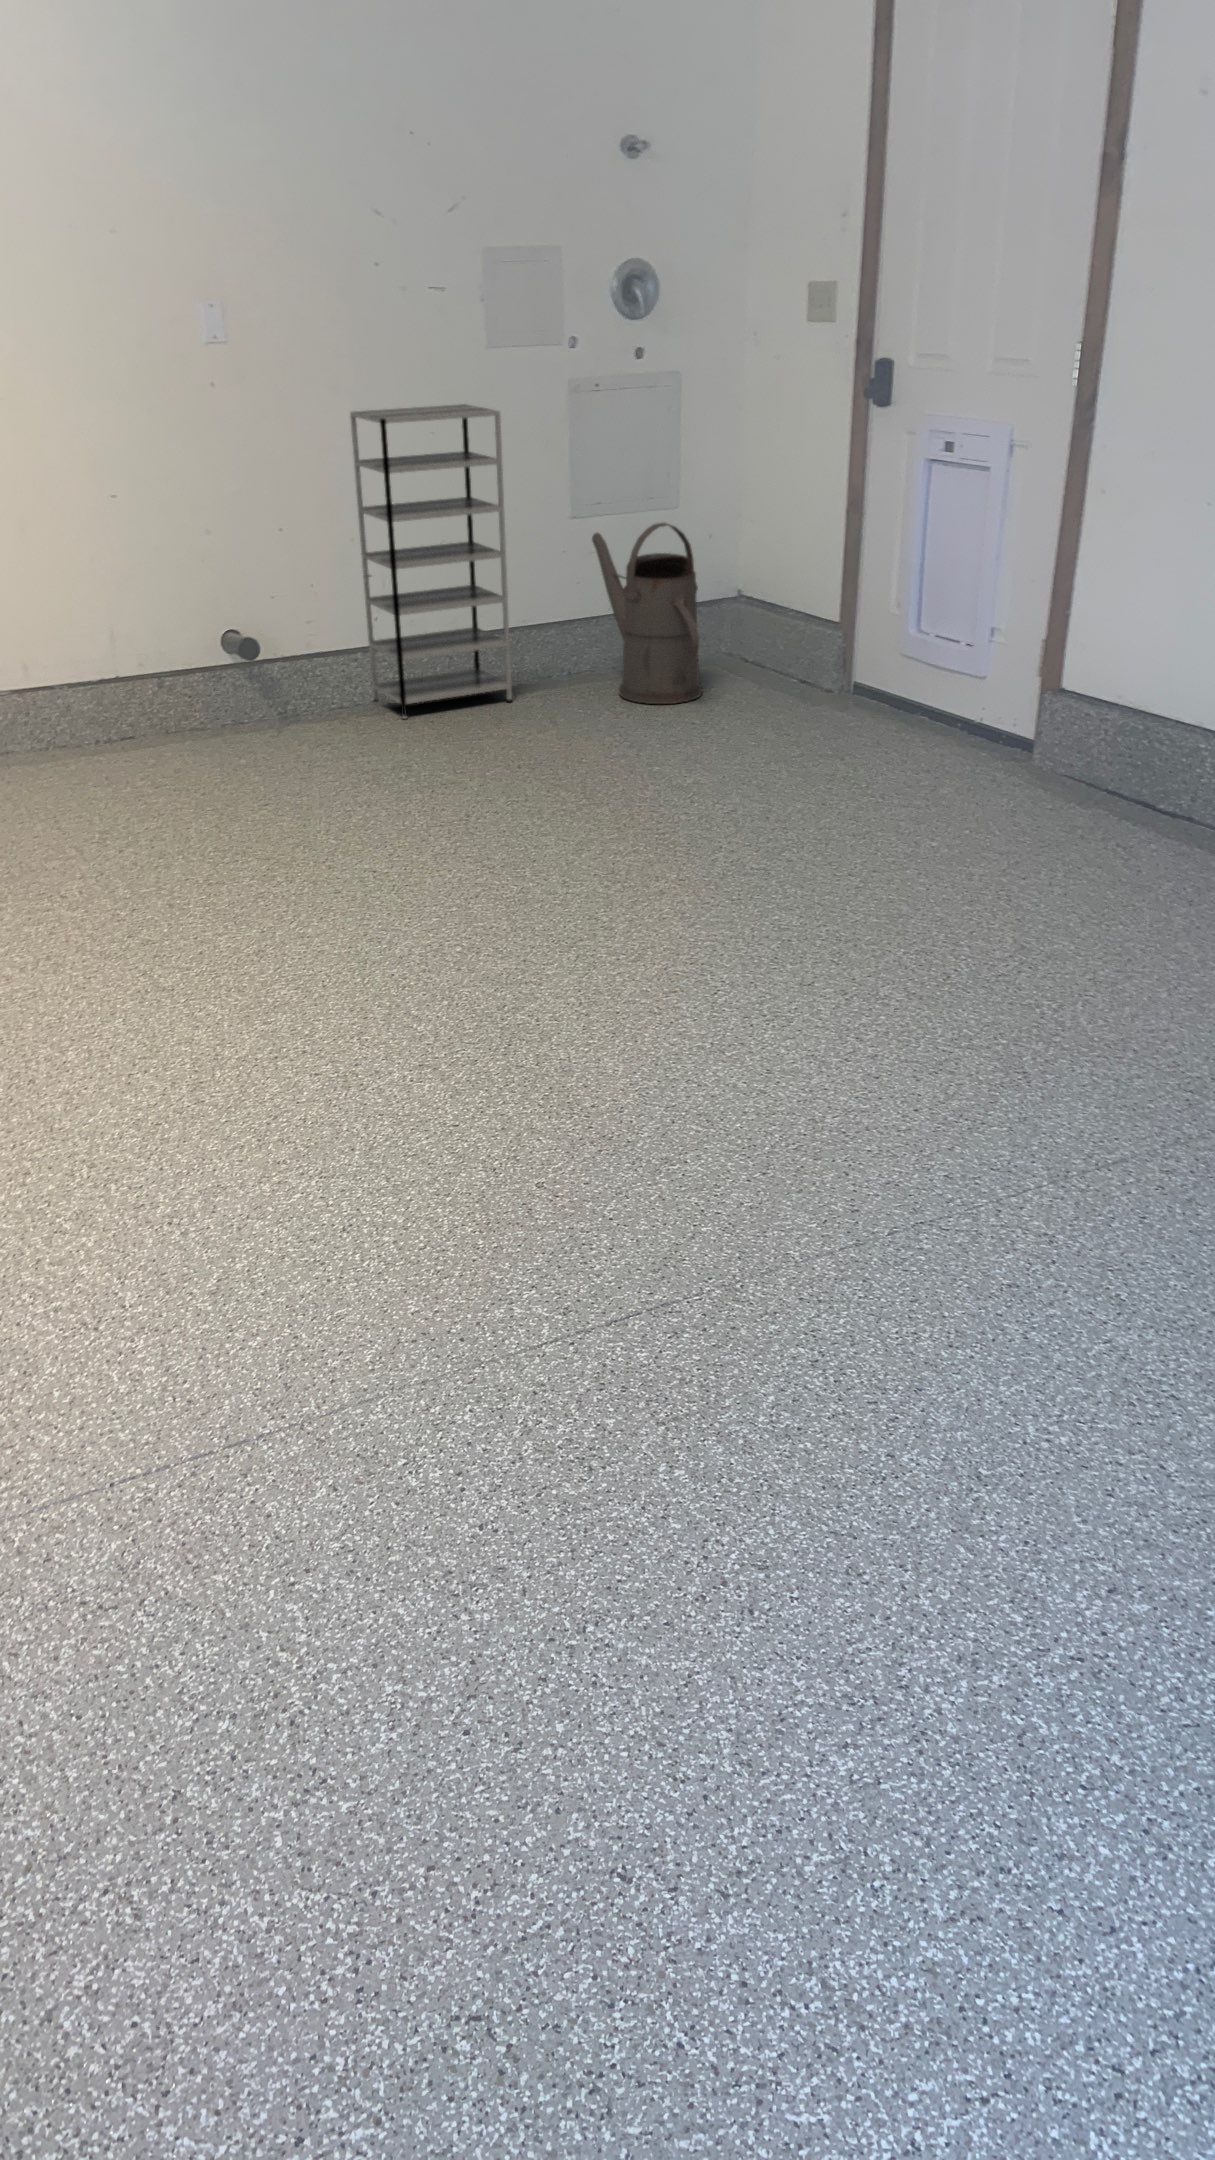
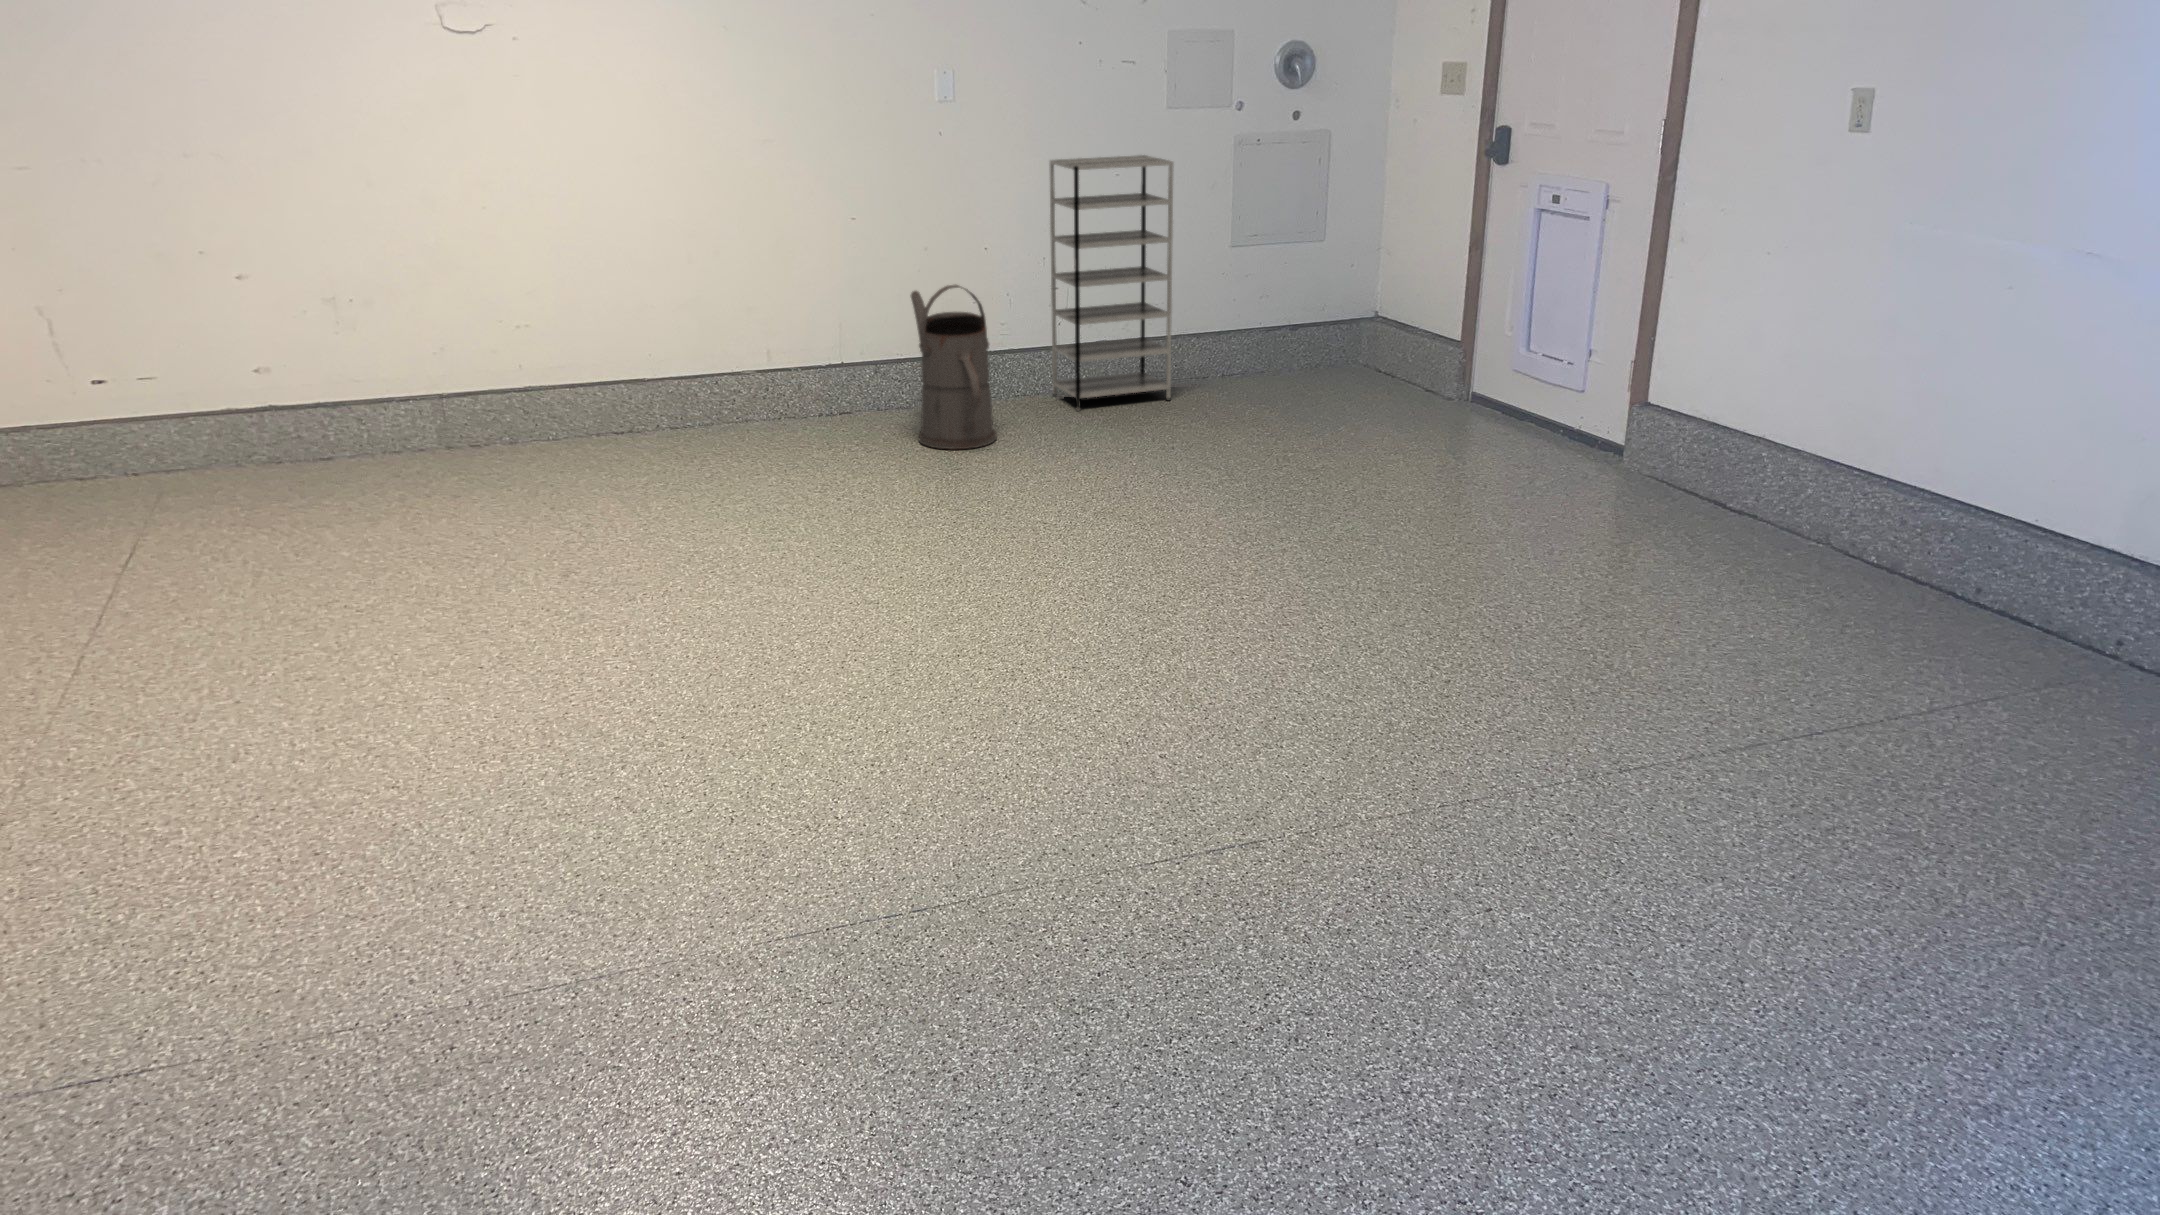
watering can: present [592,523,702,704] -> present [911,285,997,449]

